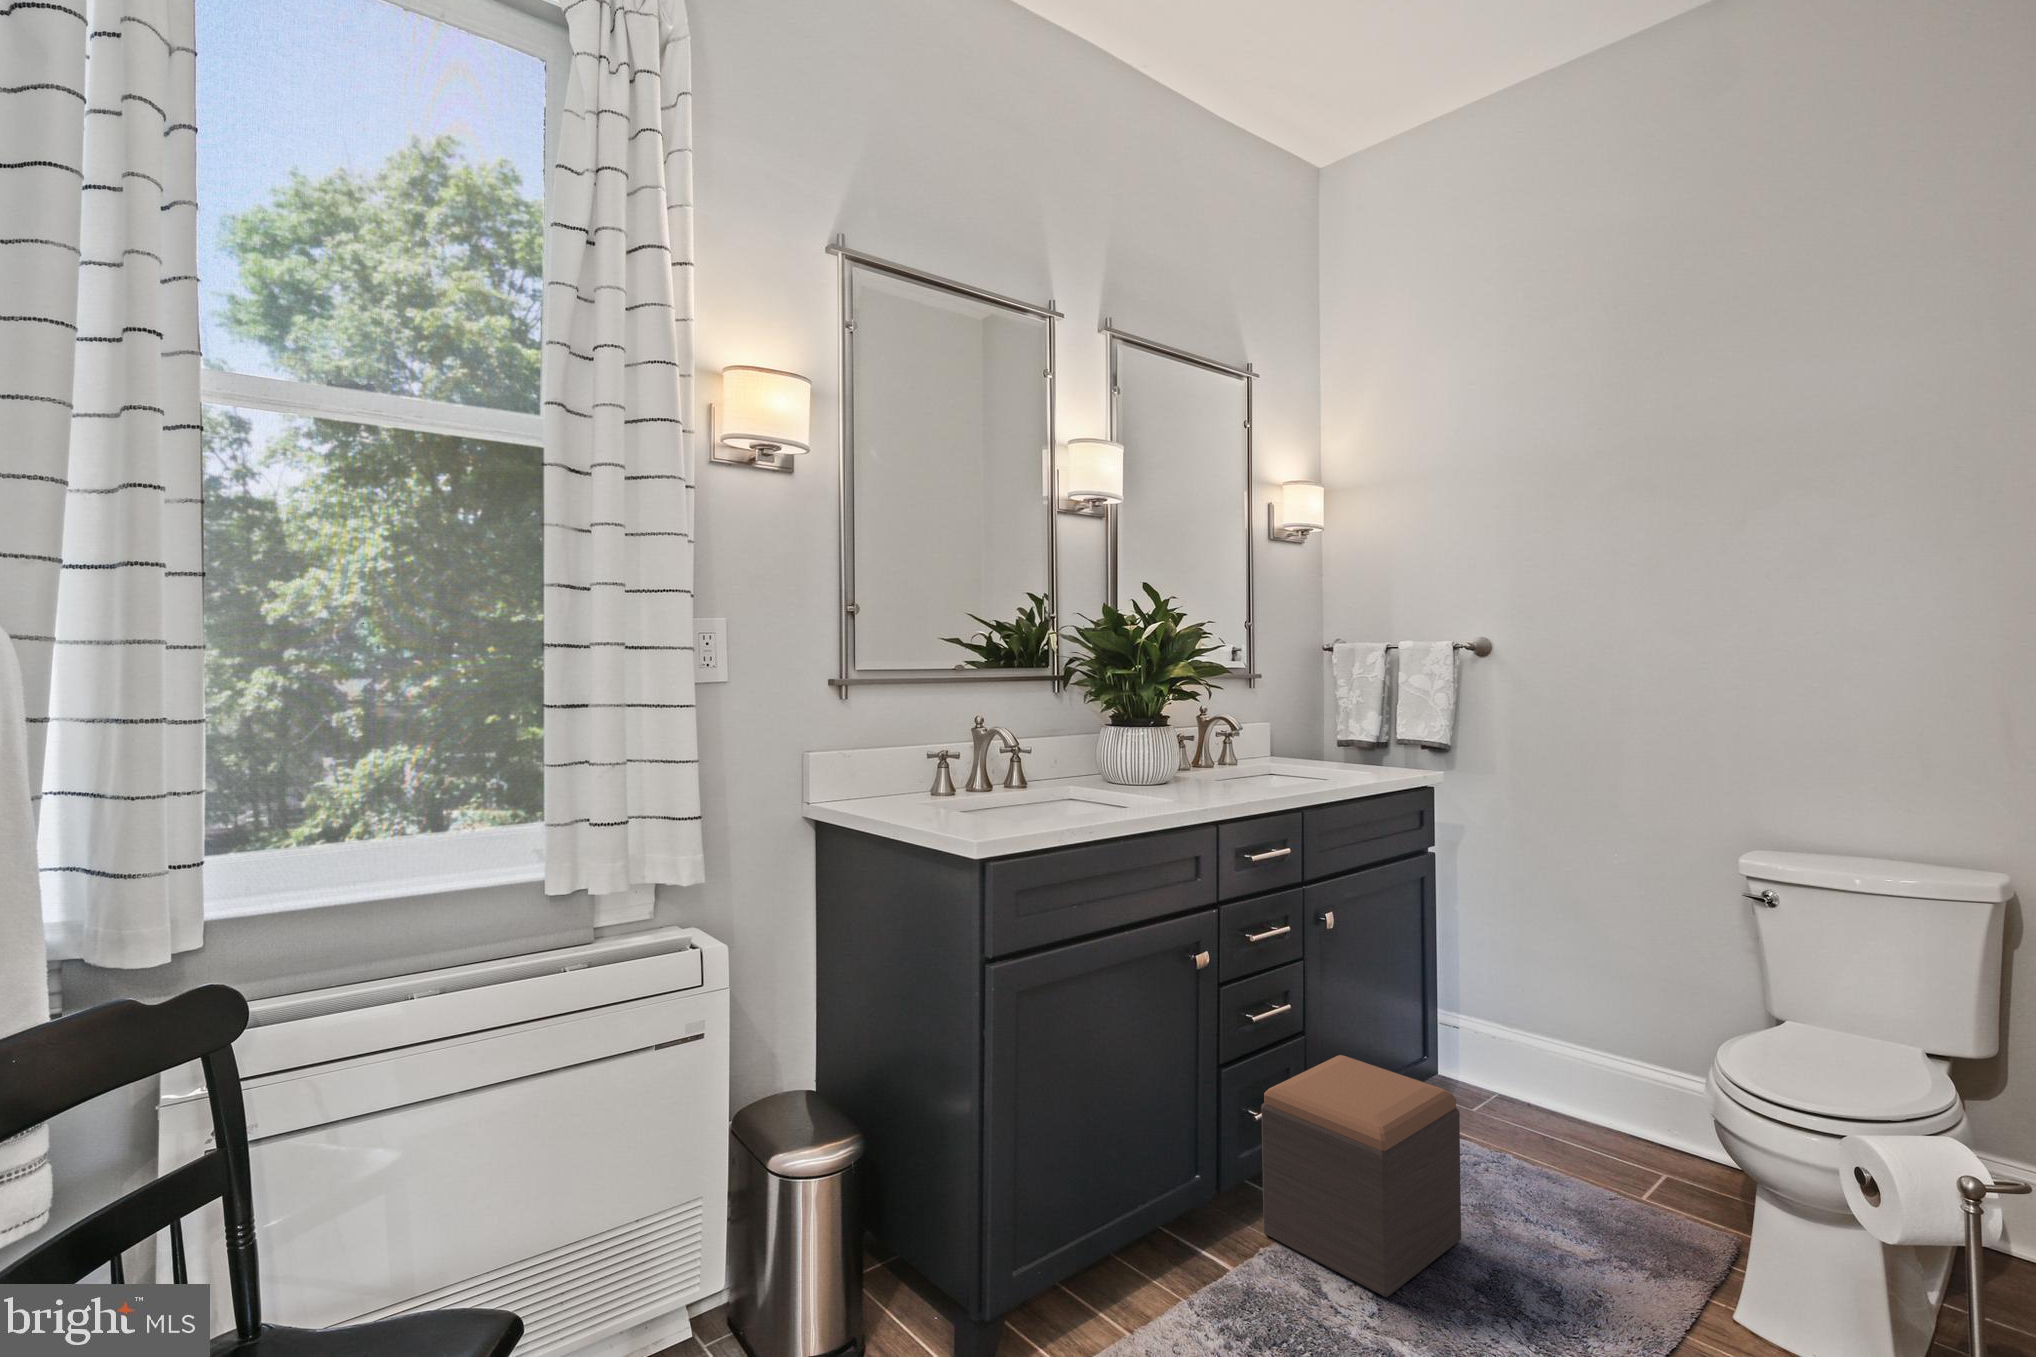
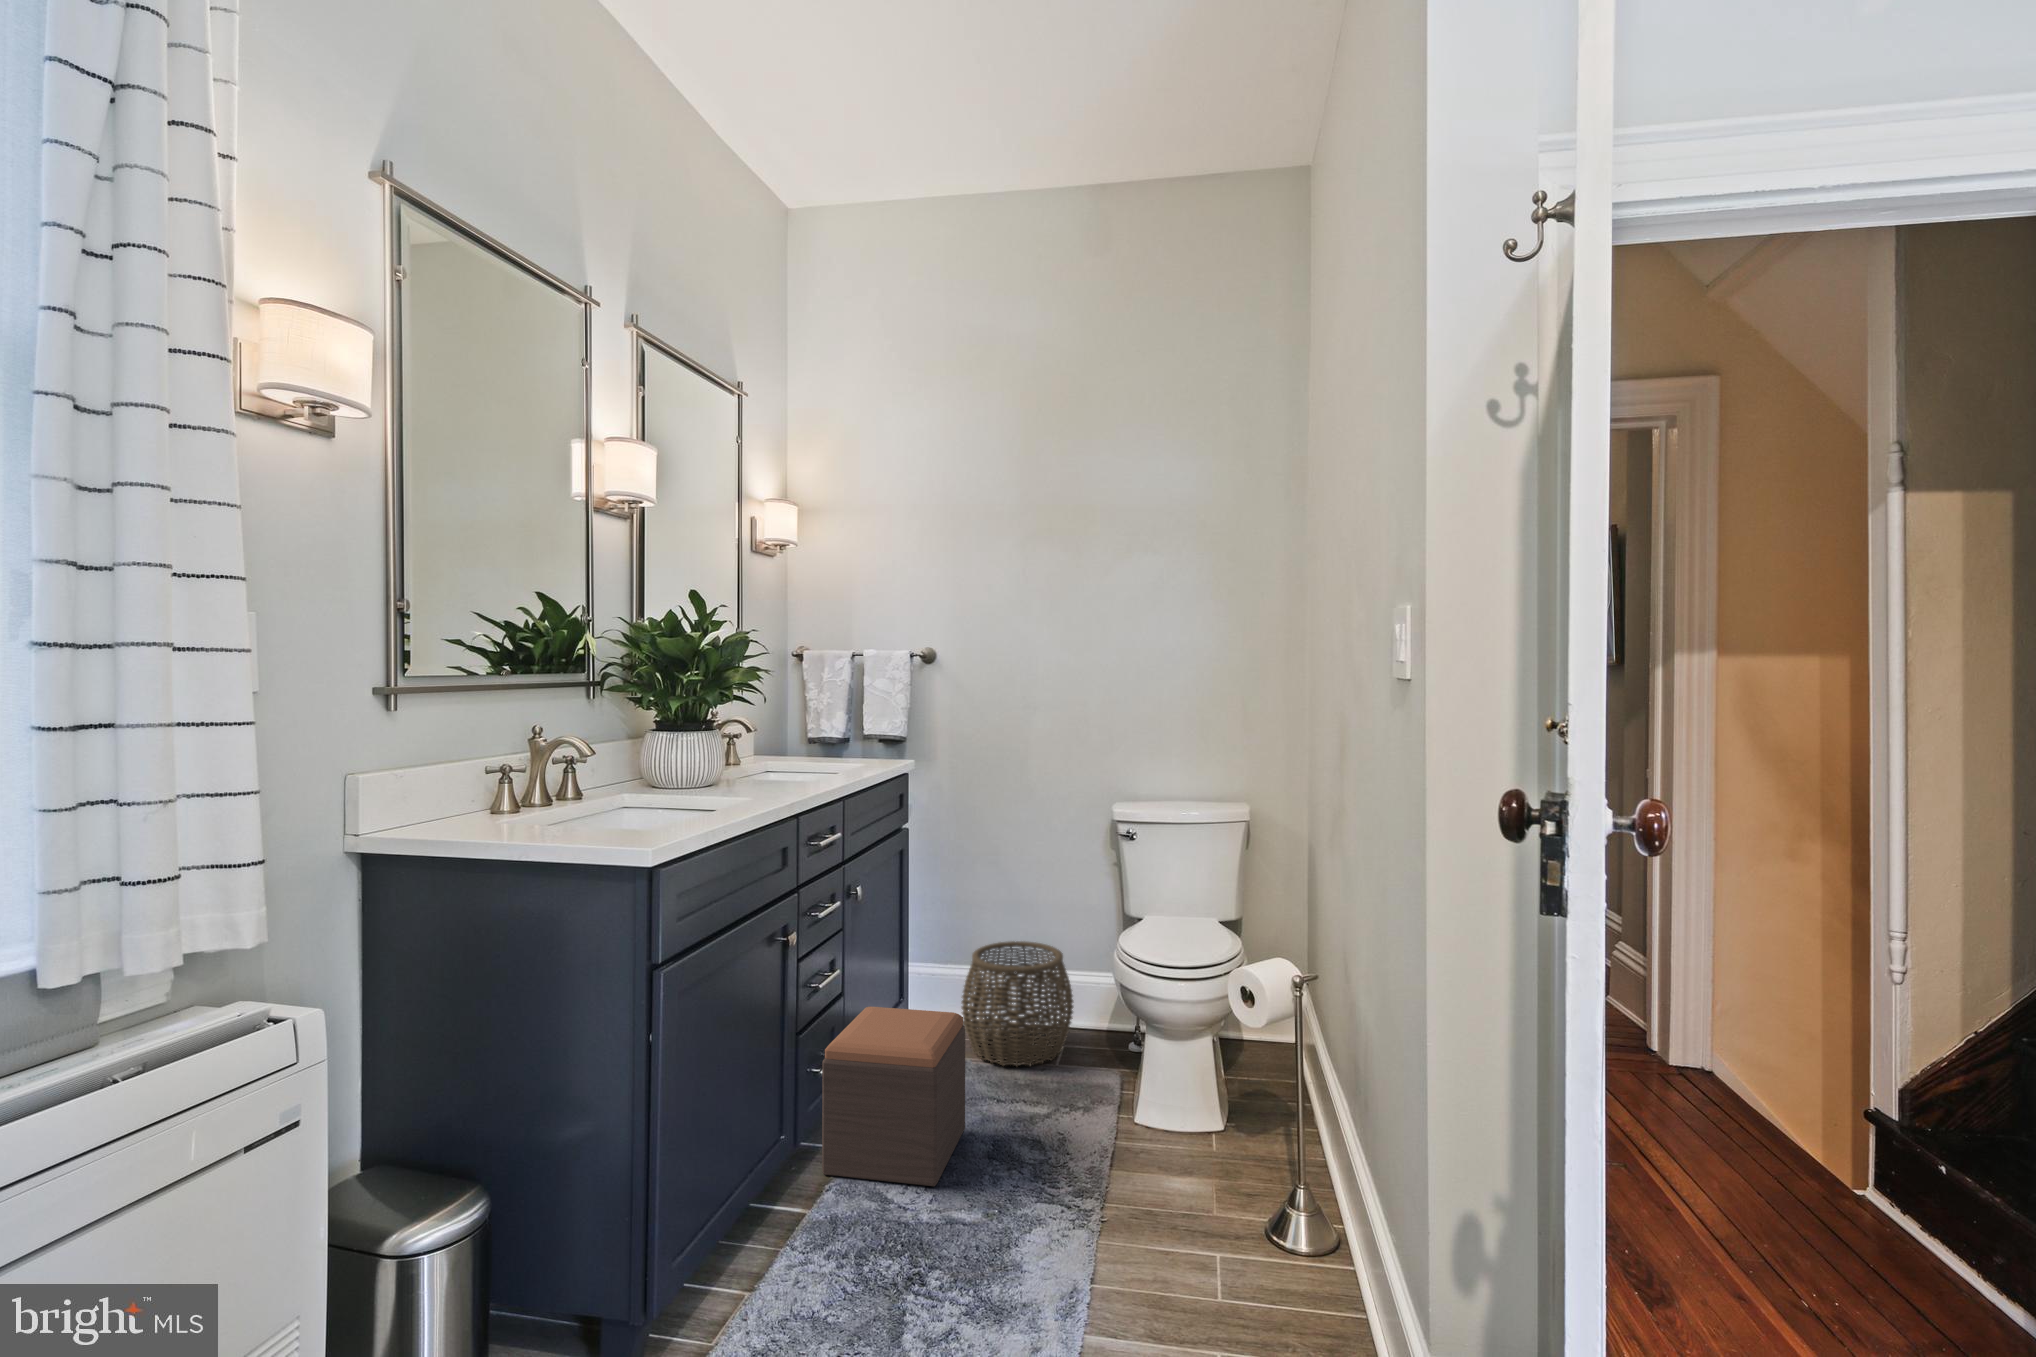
woven basket: none [1504,1009,1682,1191] -> present [962,941,1073,1066]

